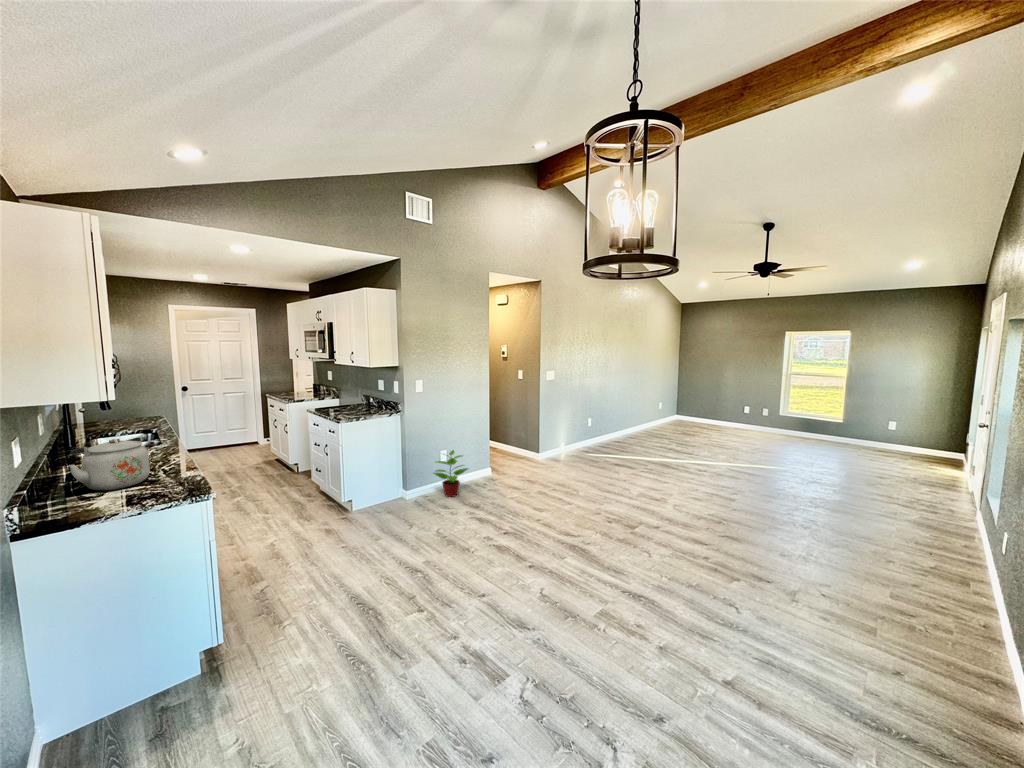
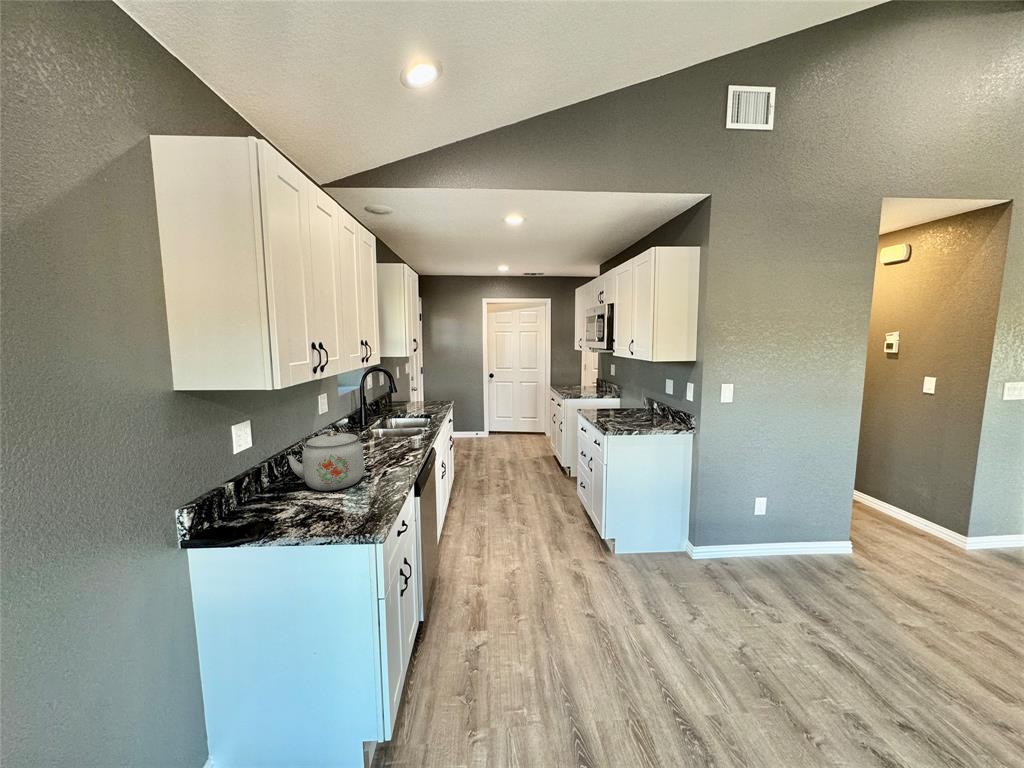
potted plant: present [434,450,468,497] -> none [739,502,810,581]

